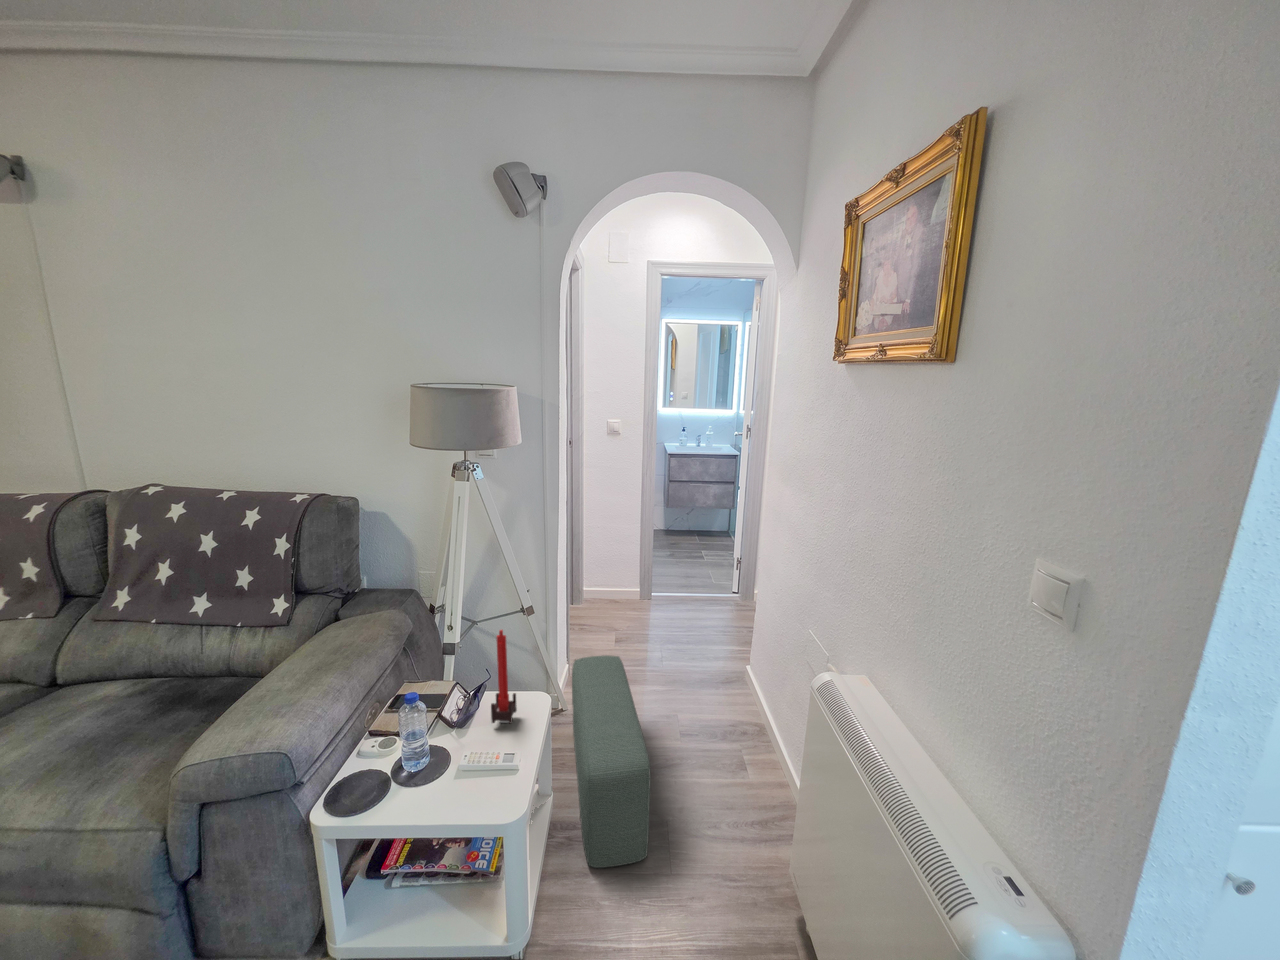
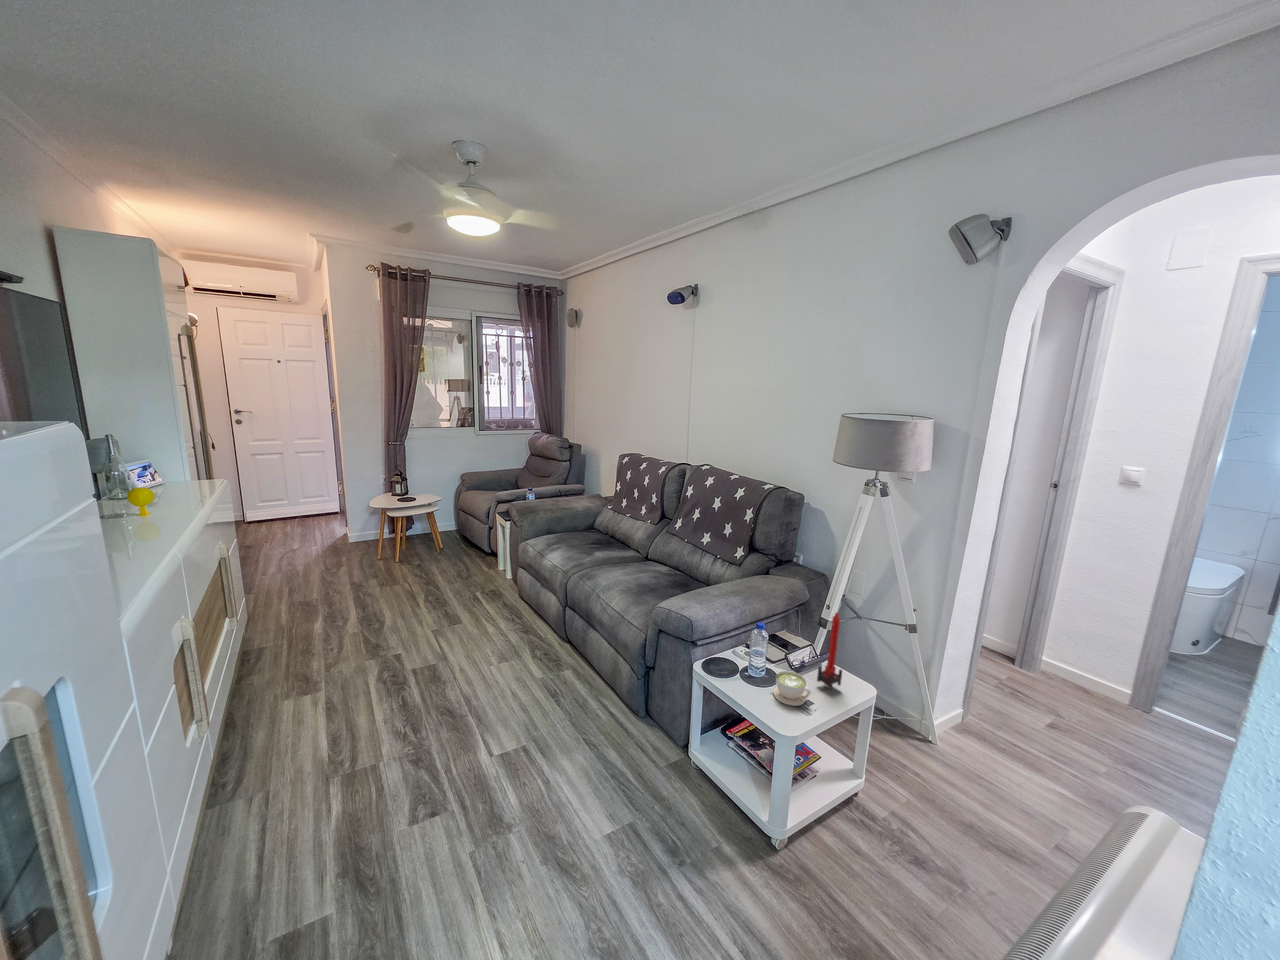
pouf: present [572,655,650,868] -> none [864,695,998,891]
coffee cup: none [456,729,505,779] -> present [773,671,811,706]

